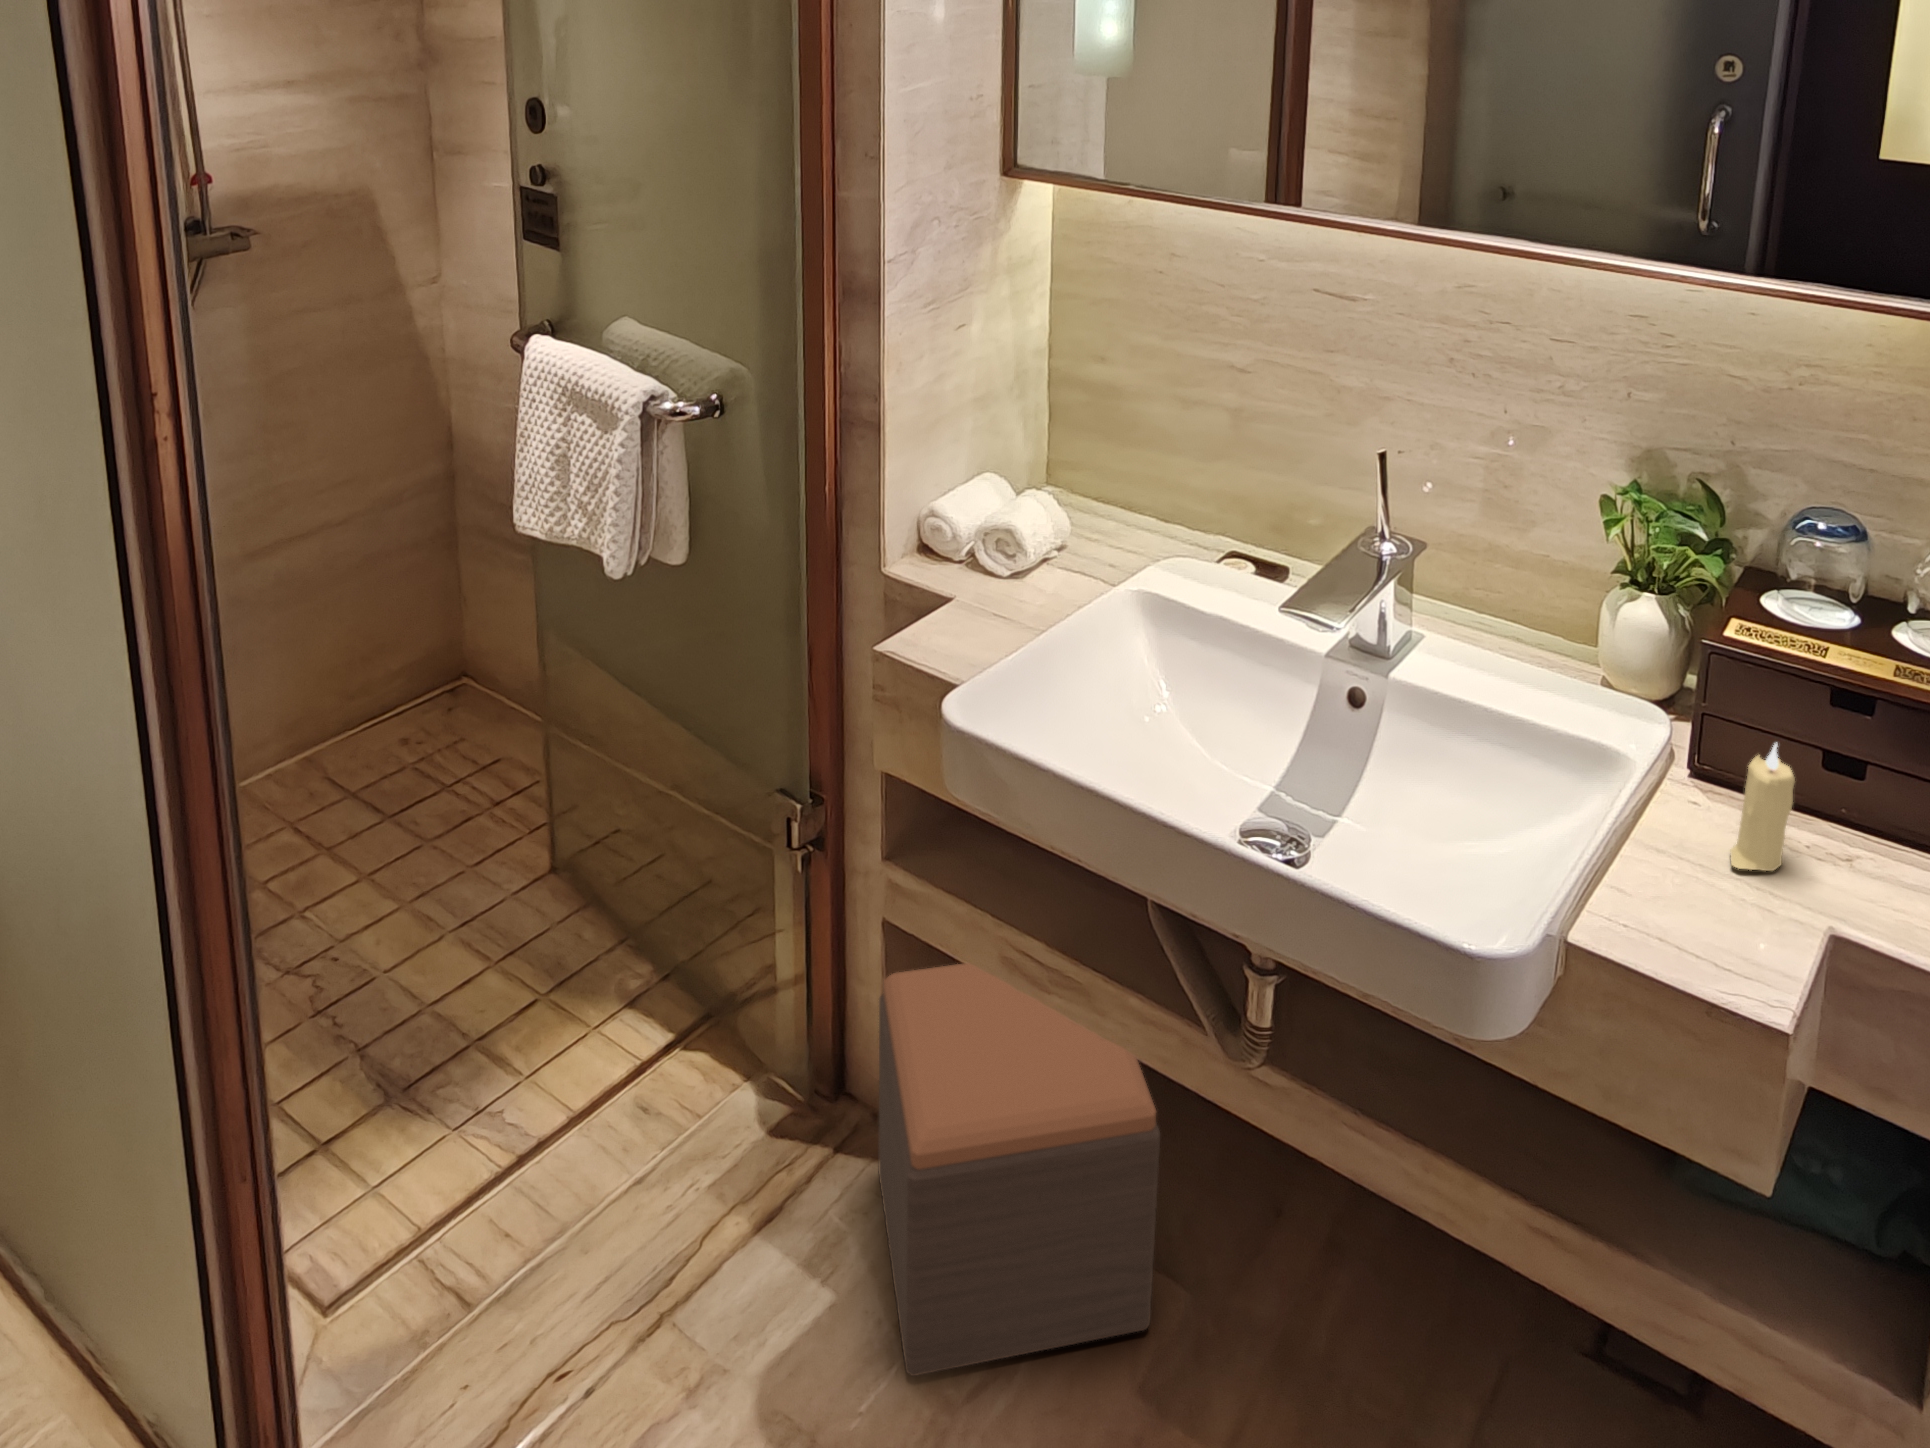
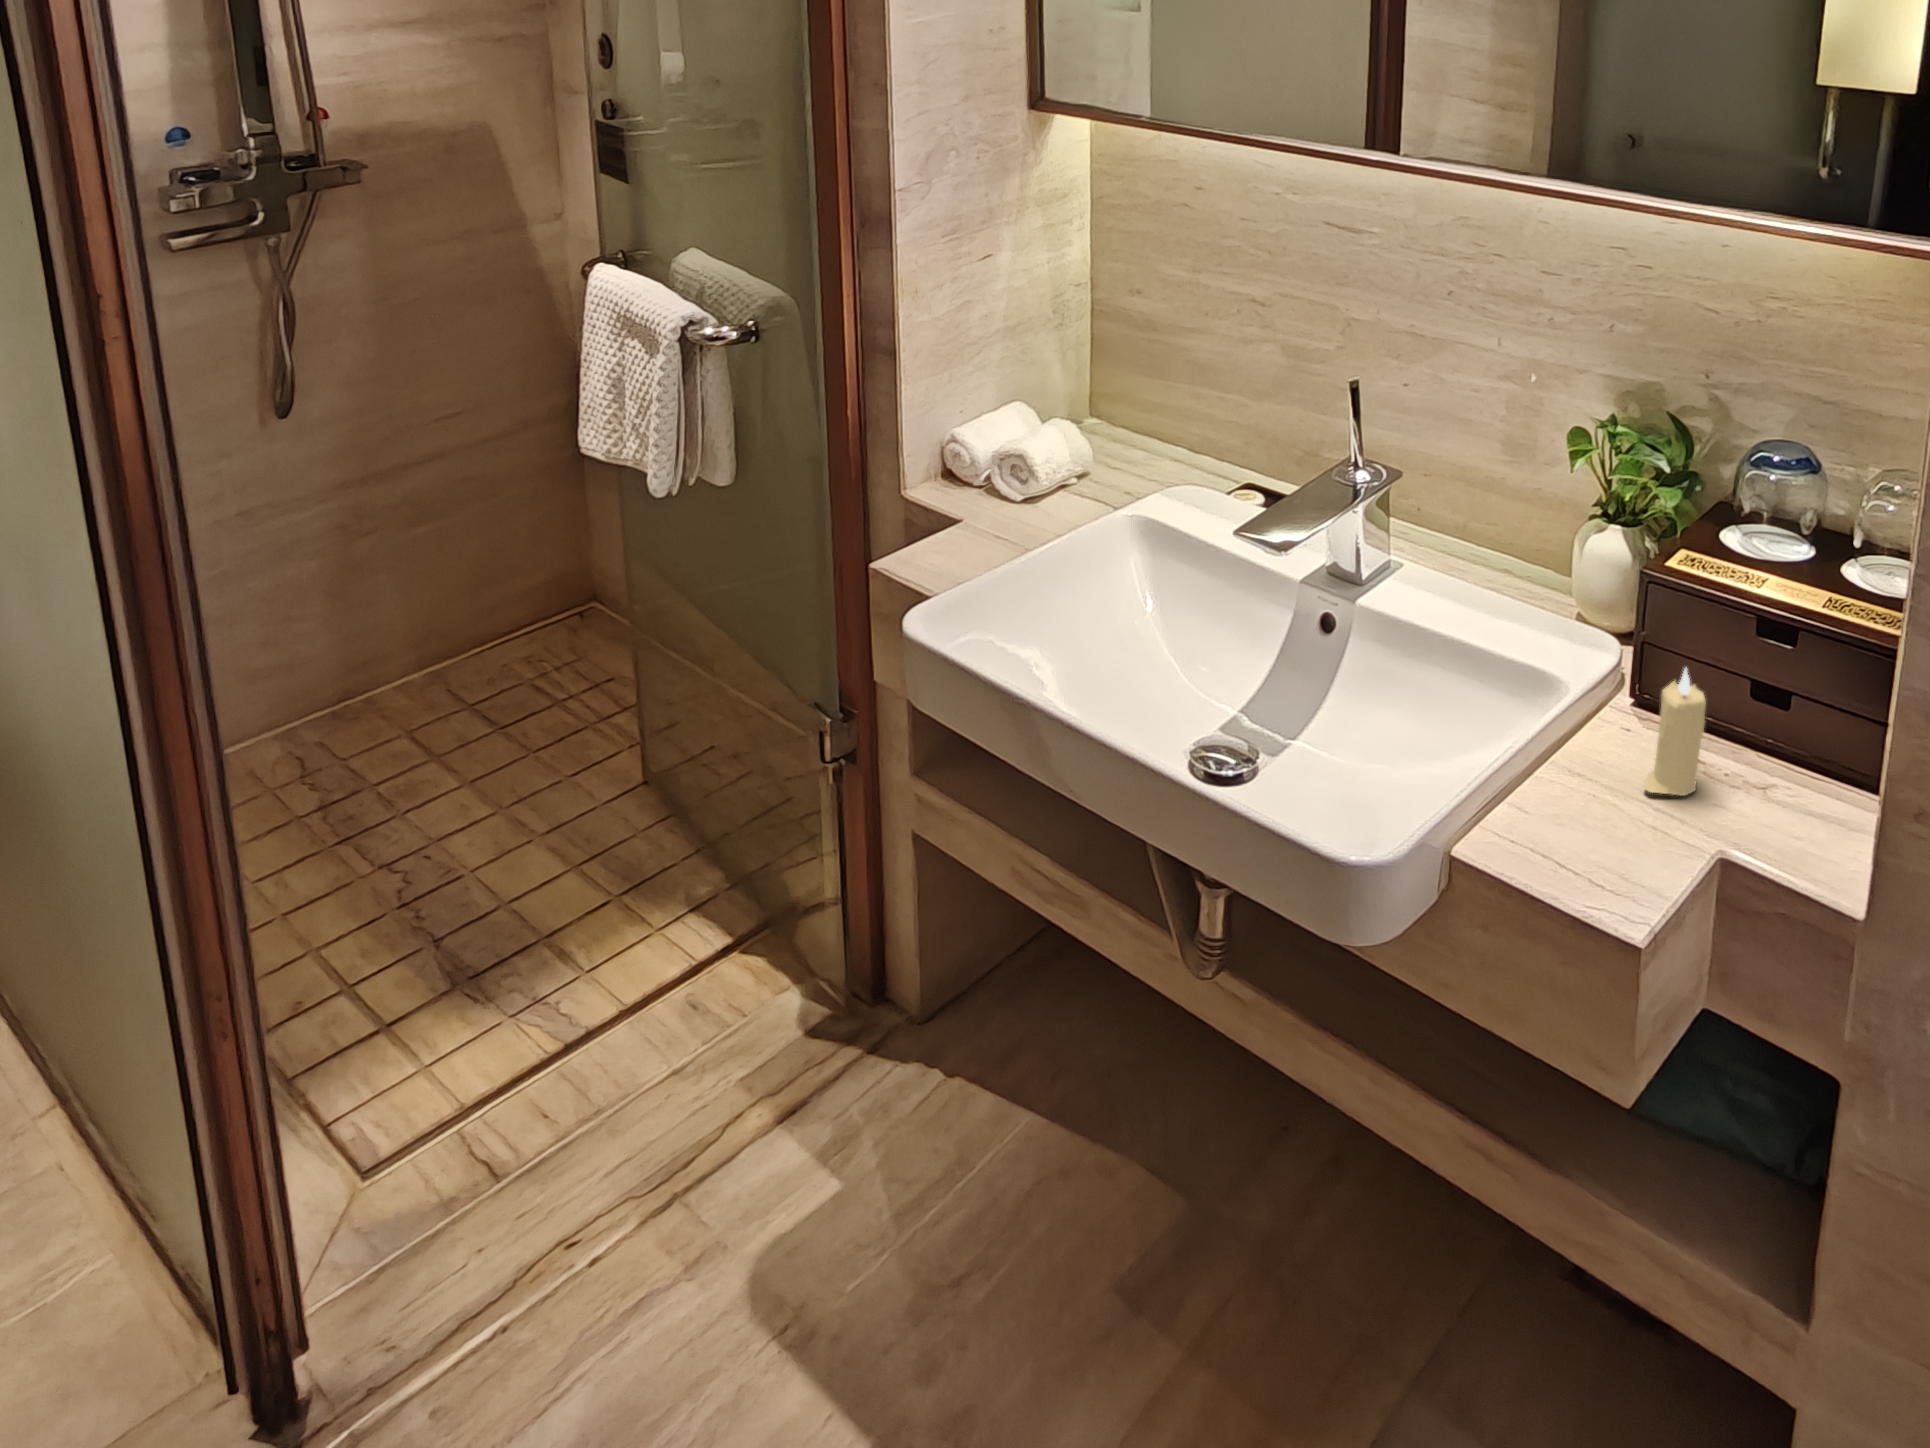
footstool: present [878,963,1160,1376] -> none [886,864,1139,1262]

